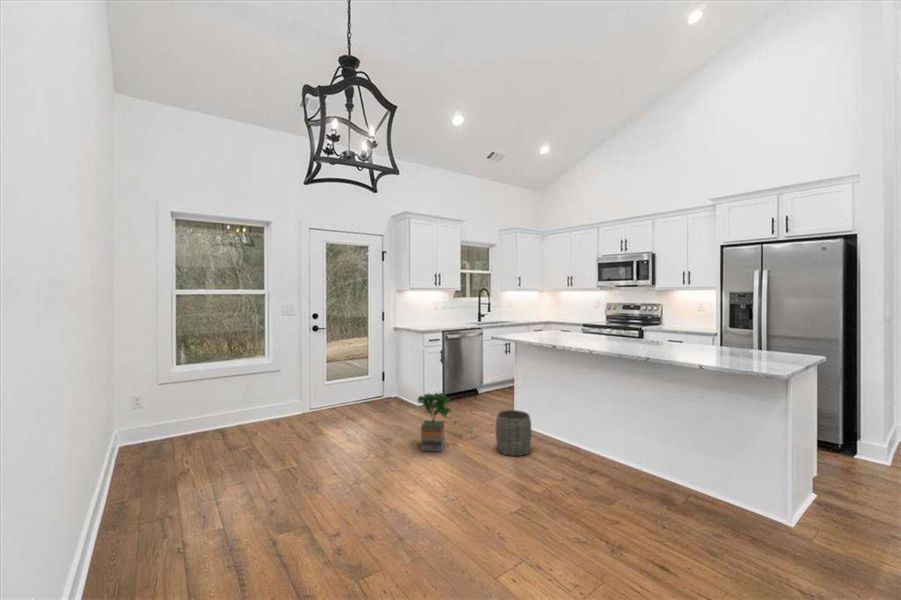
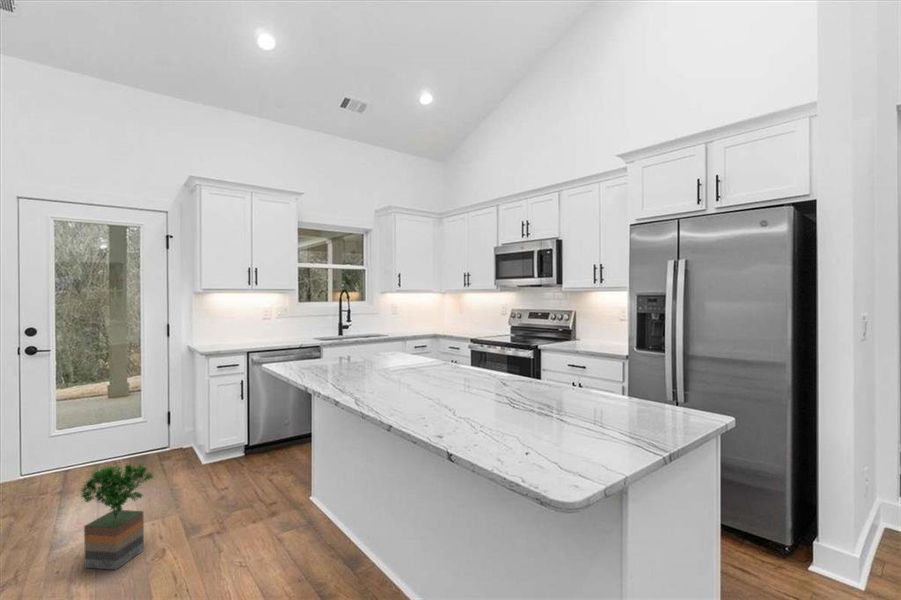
woven basket: present [496,410,532,456] -> none [212,492,278,580]

